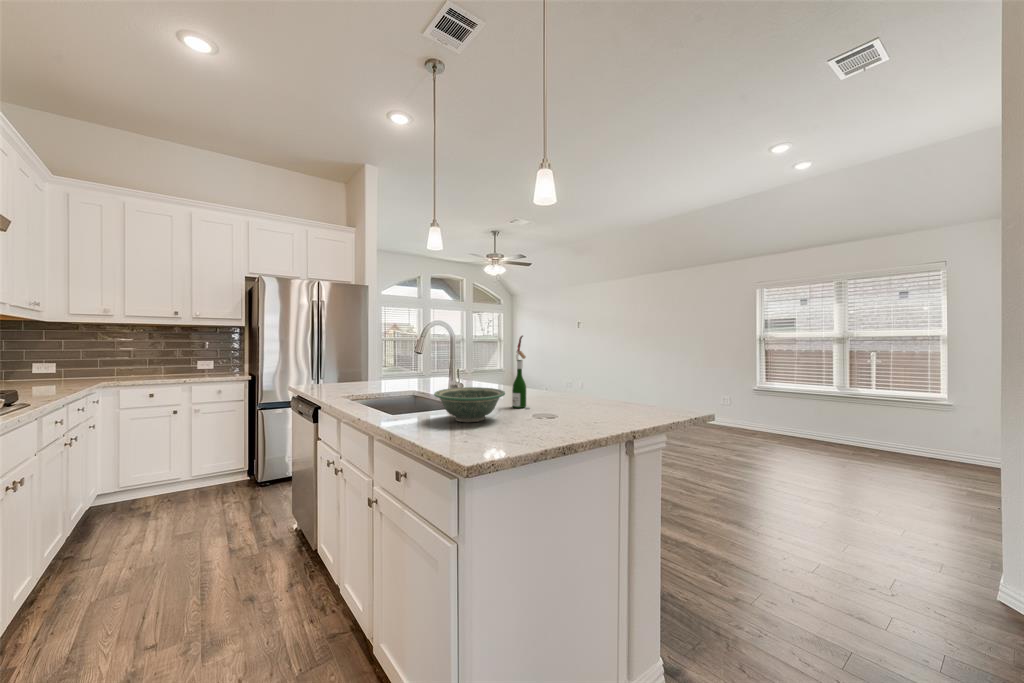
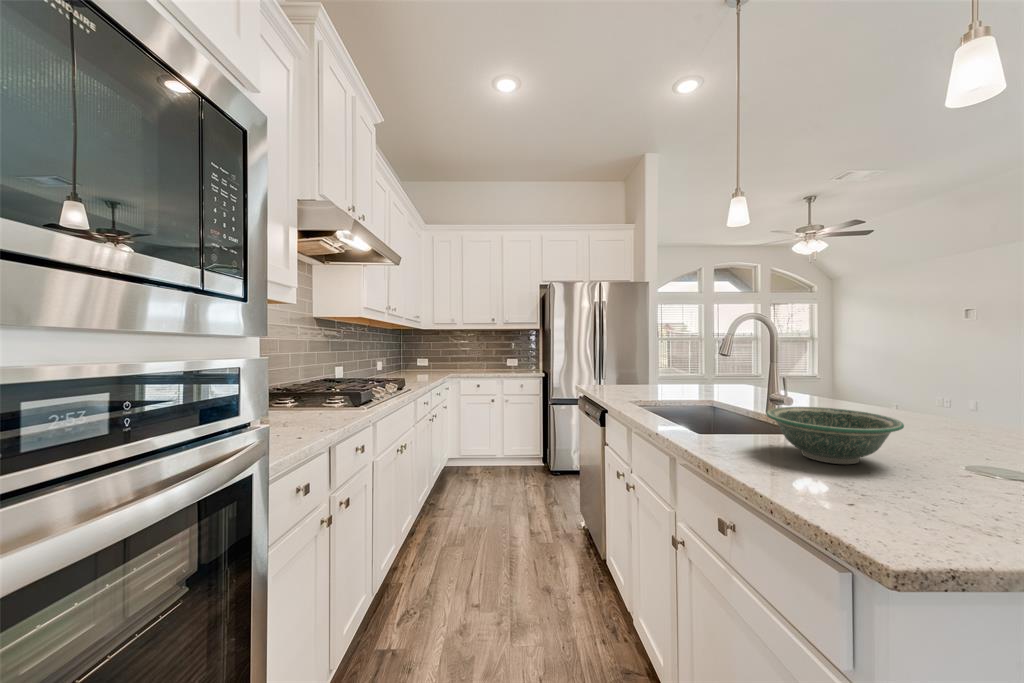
wine bottle: present [512,336,529,409] -> none [900,329,943,451]

